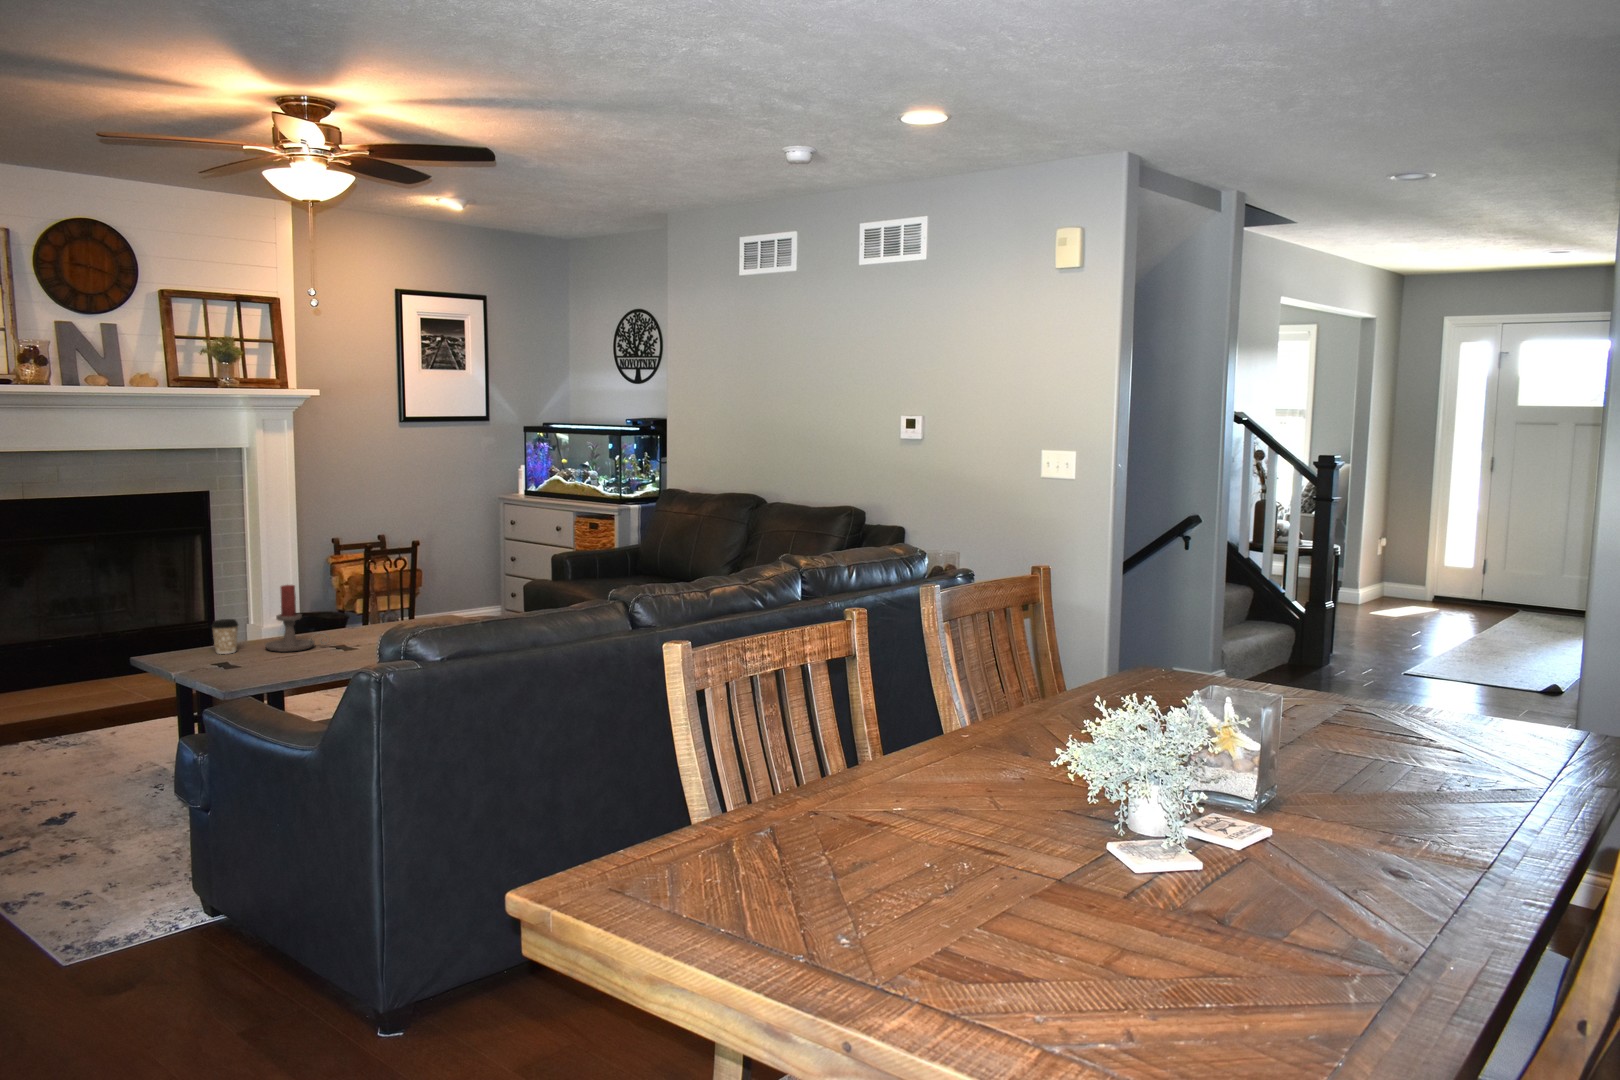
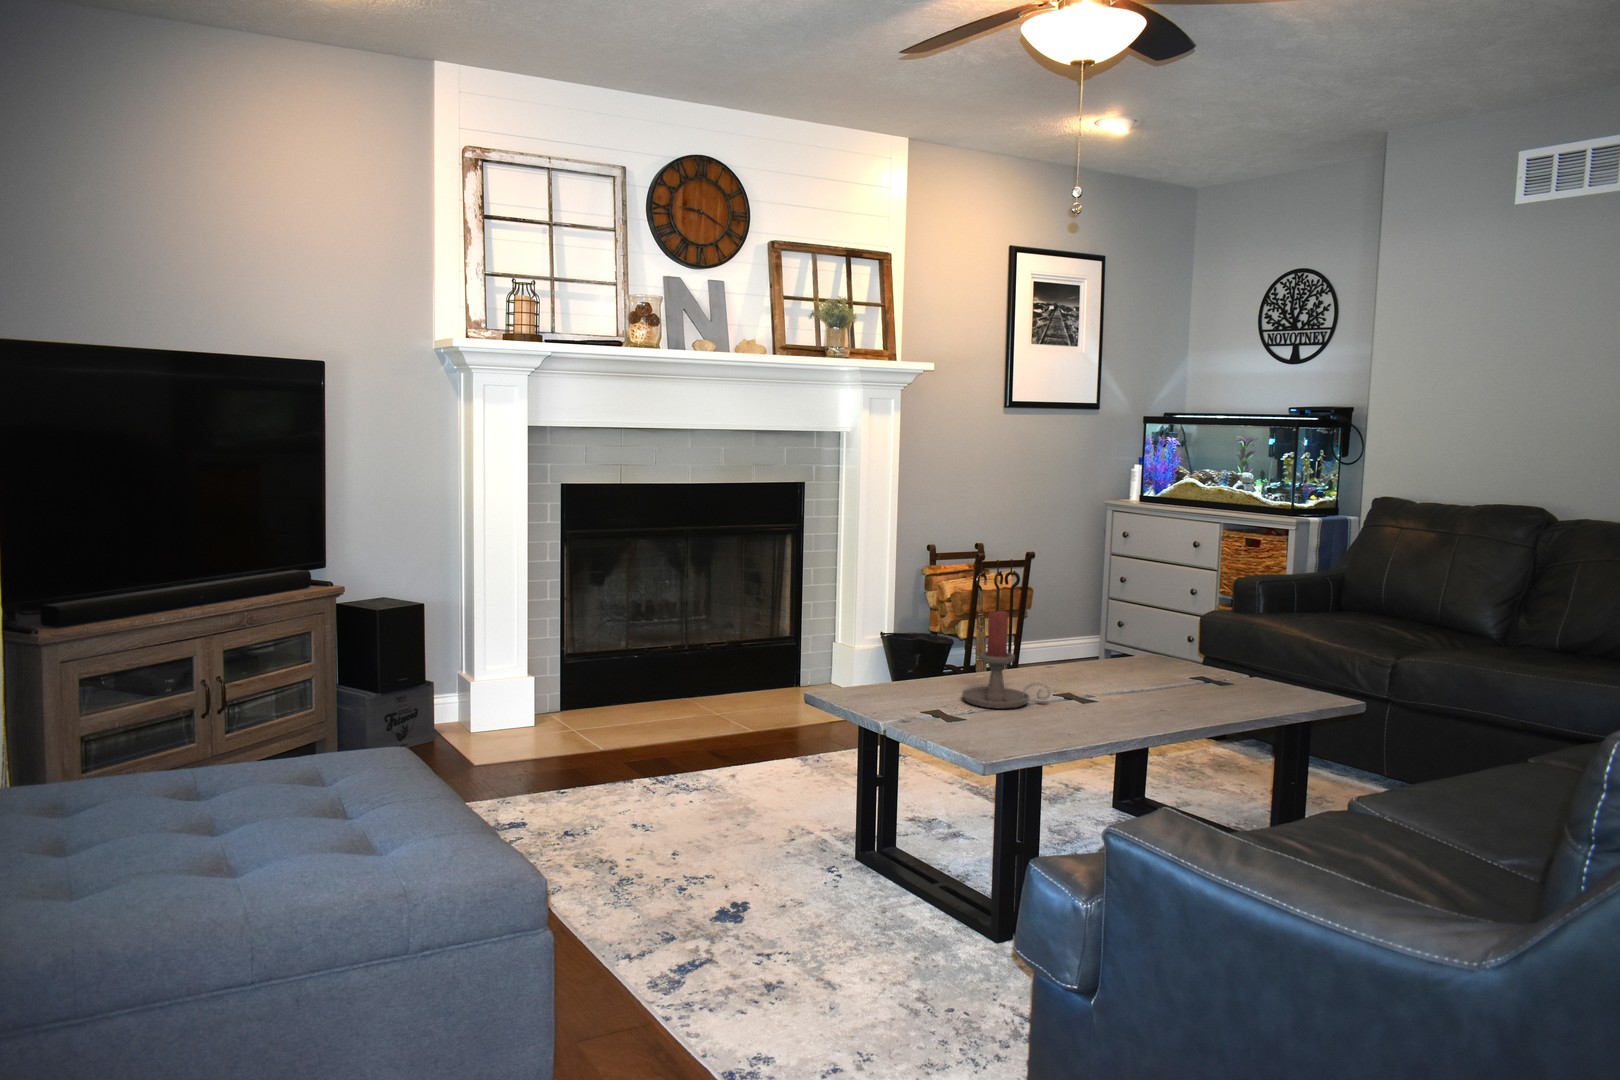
coffee cup: present [212,619,238,654] -> none [897,655,933,705]

